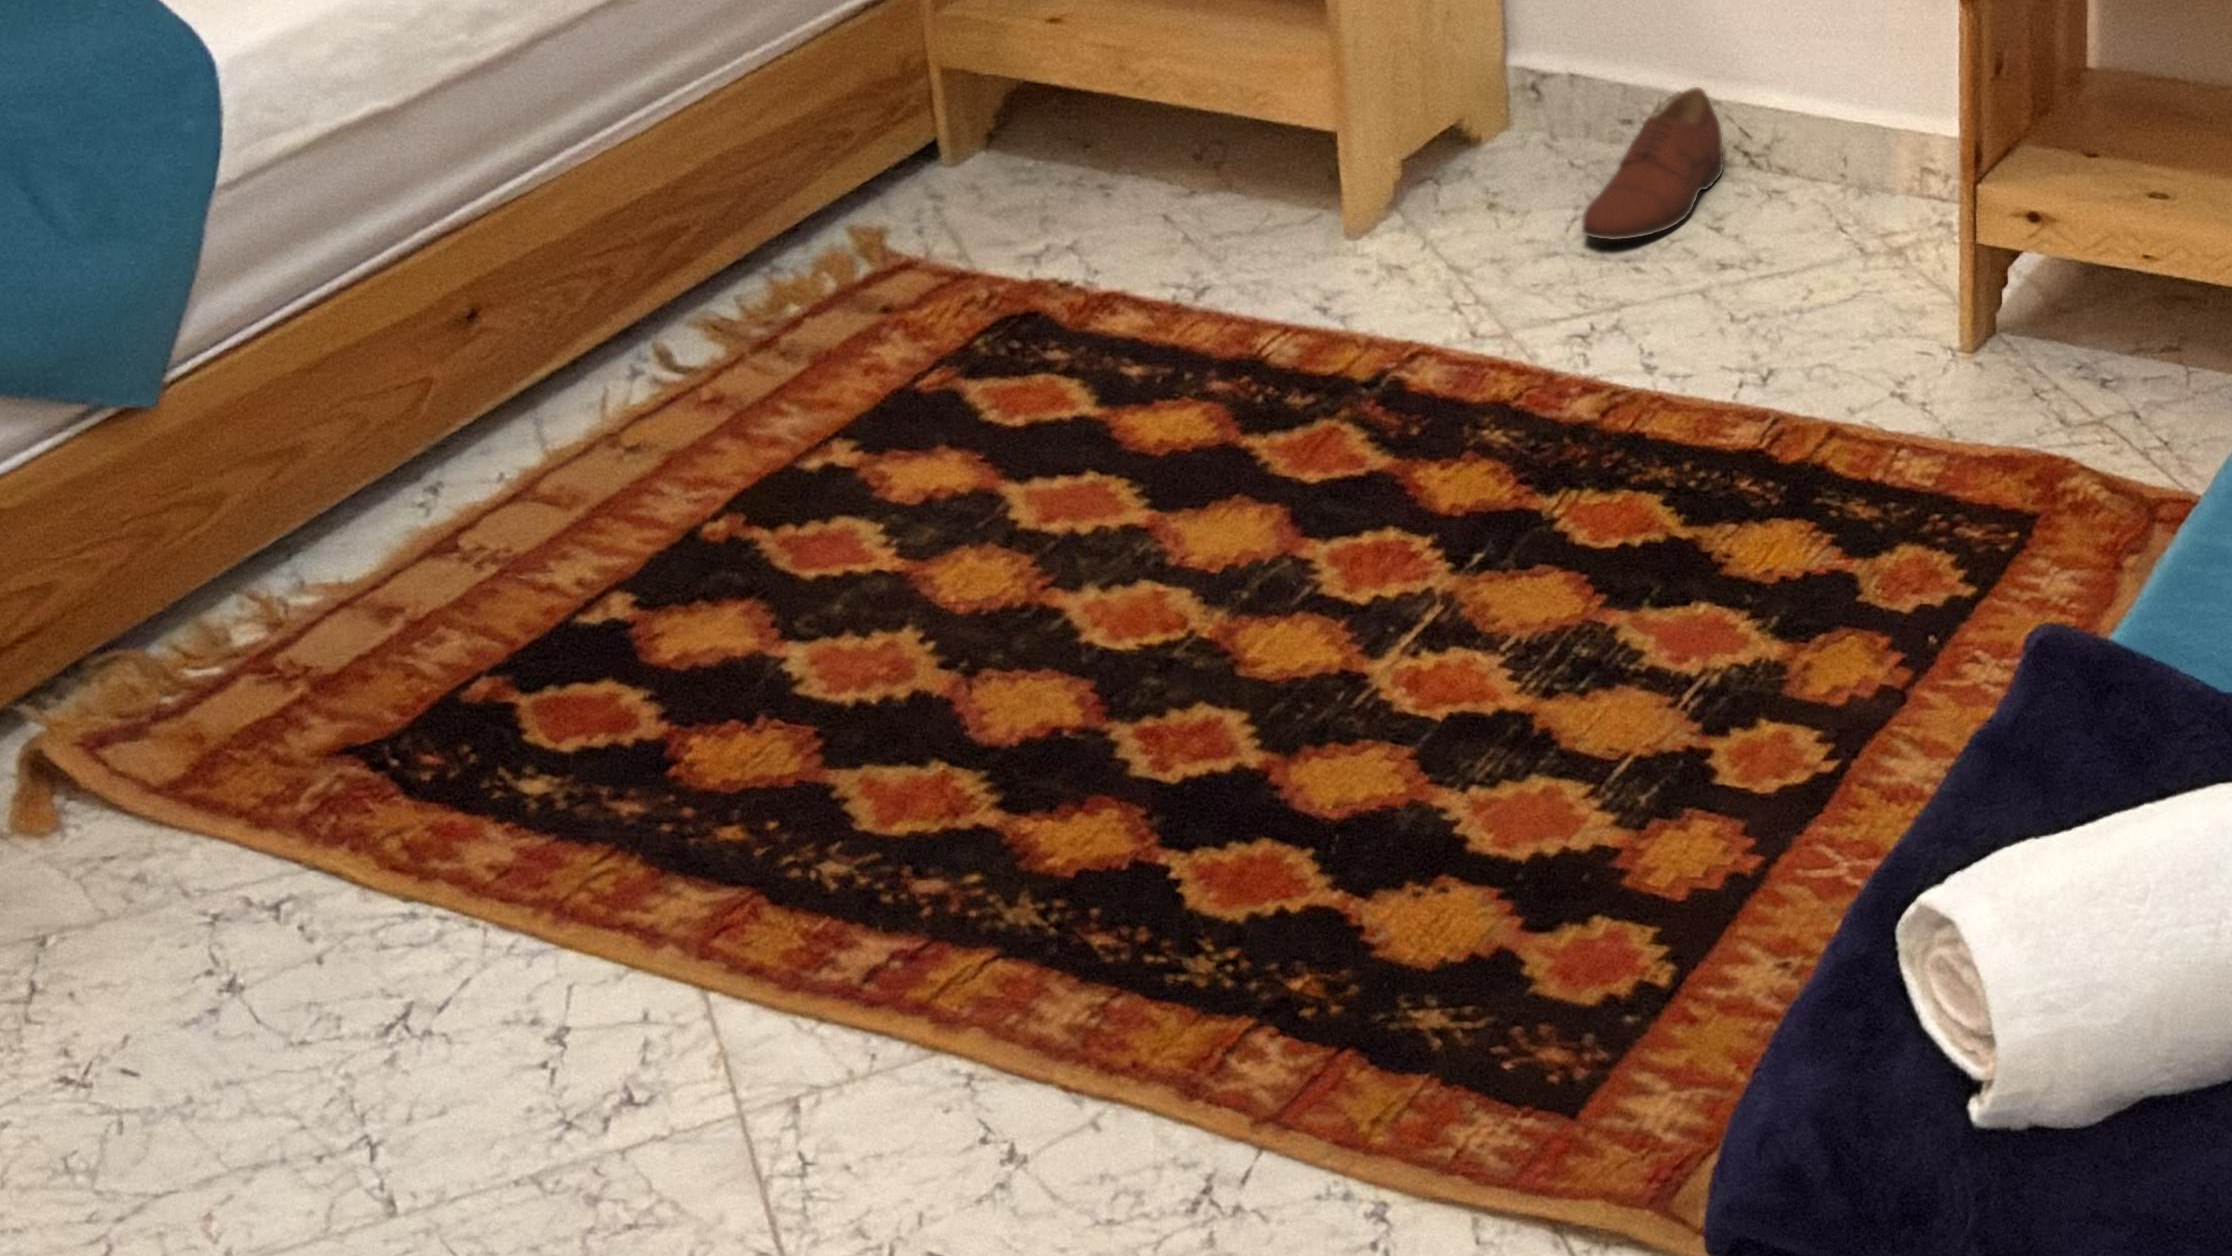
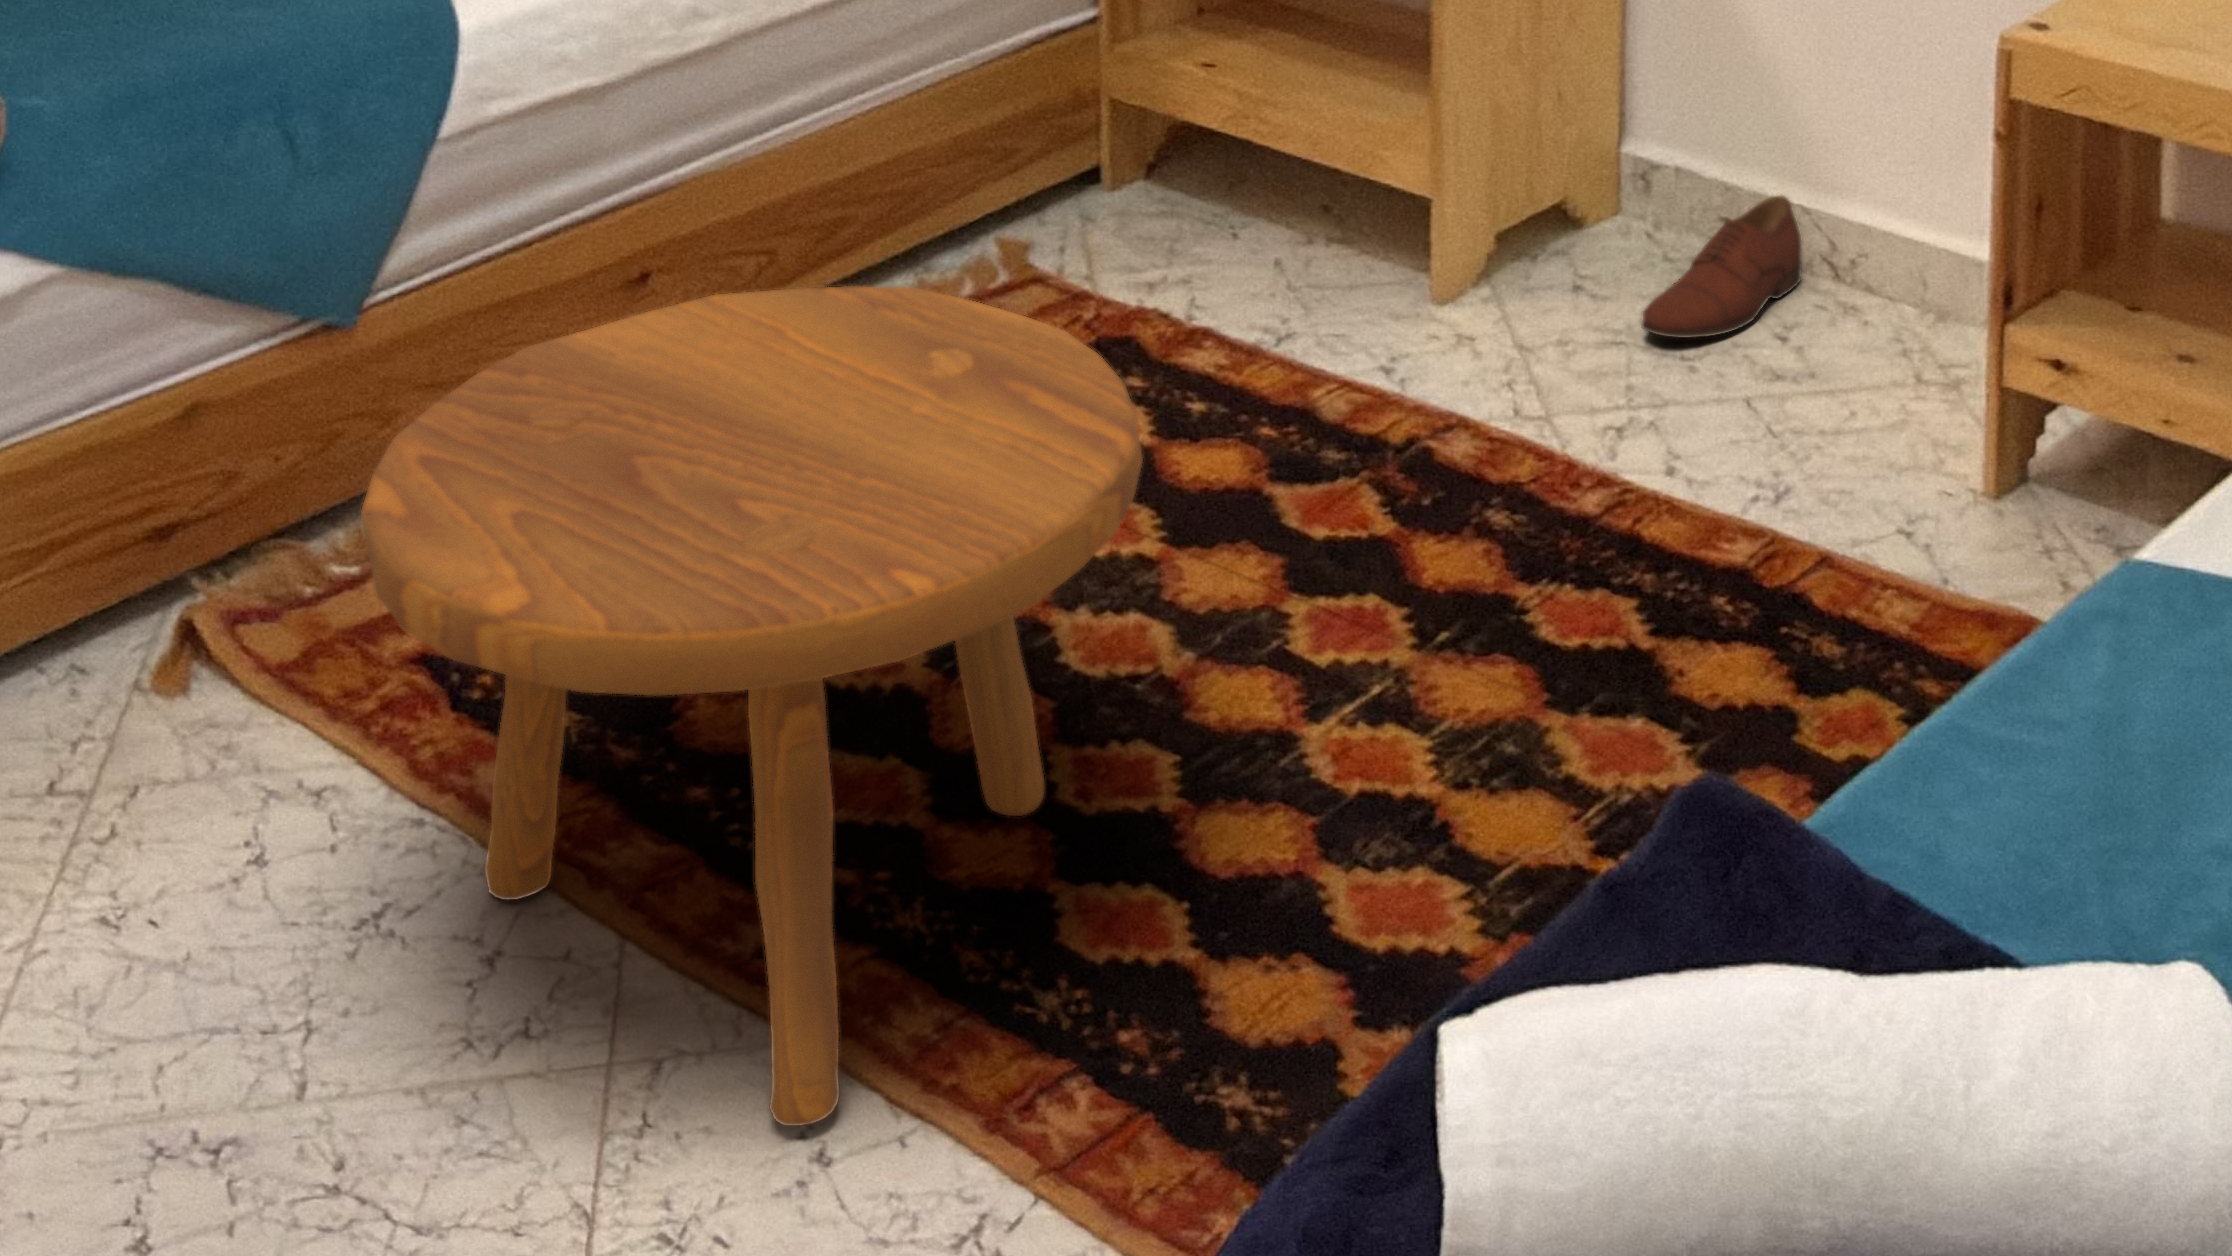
footstool: none [340,280,1228,1135] -> present [361,286,1143,1126]

